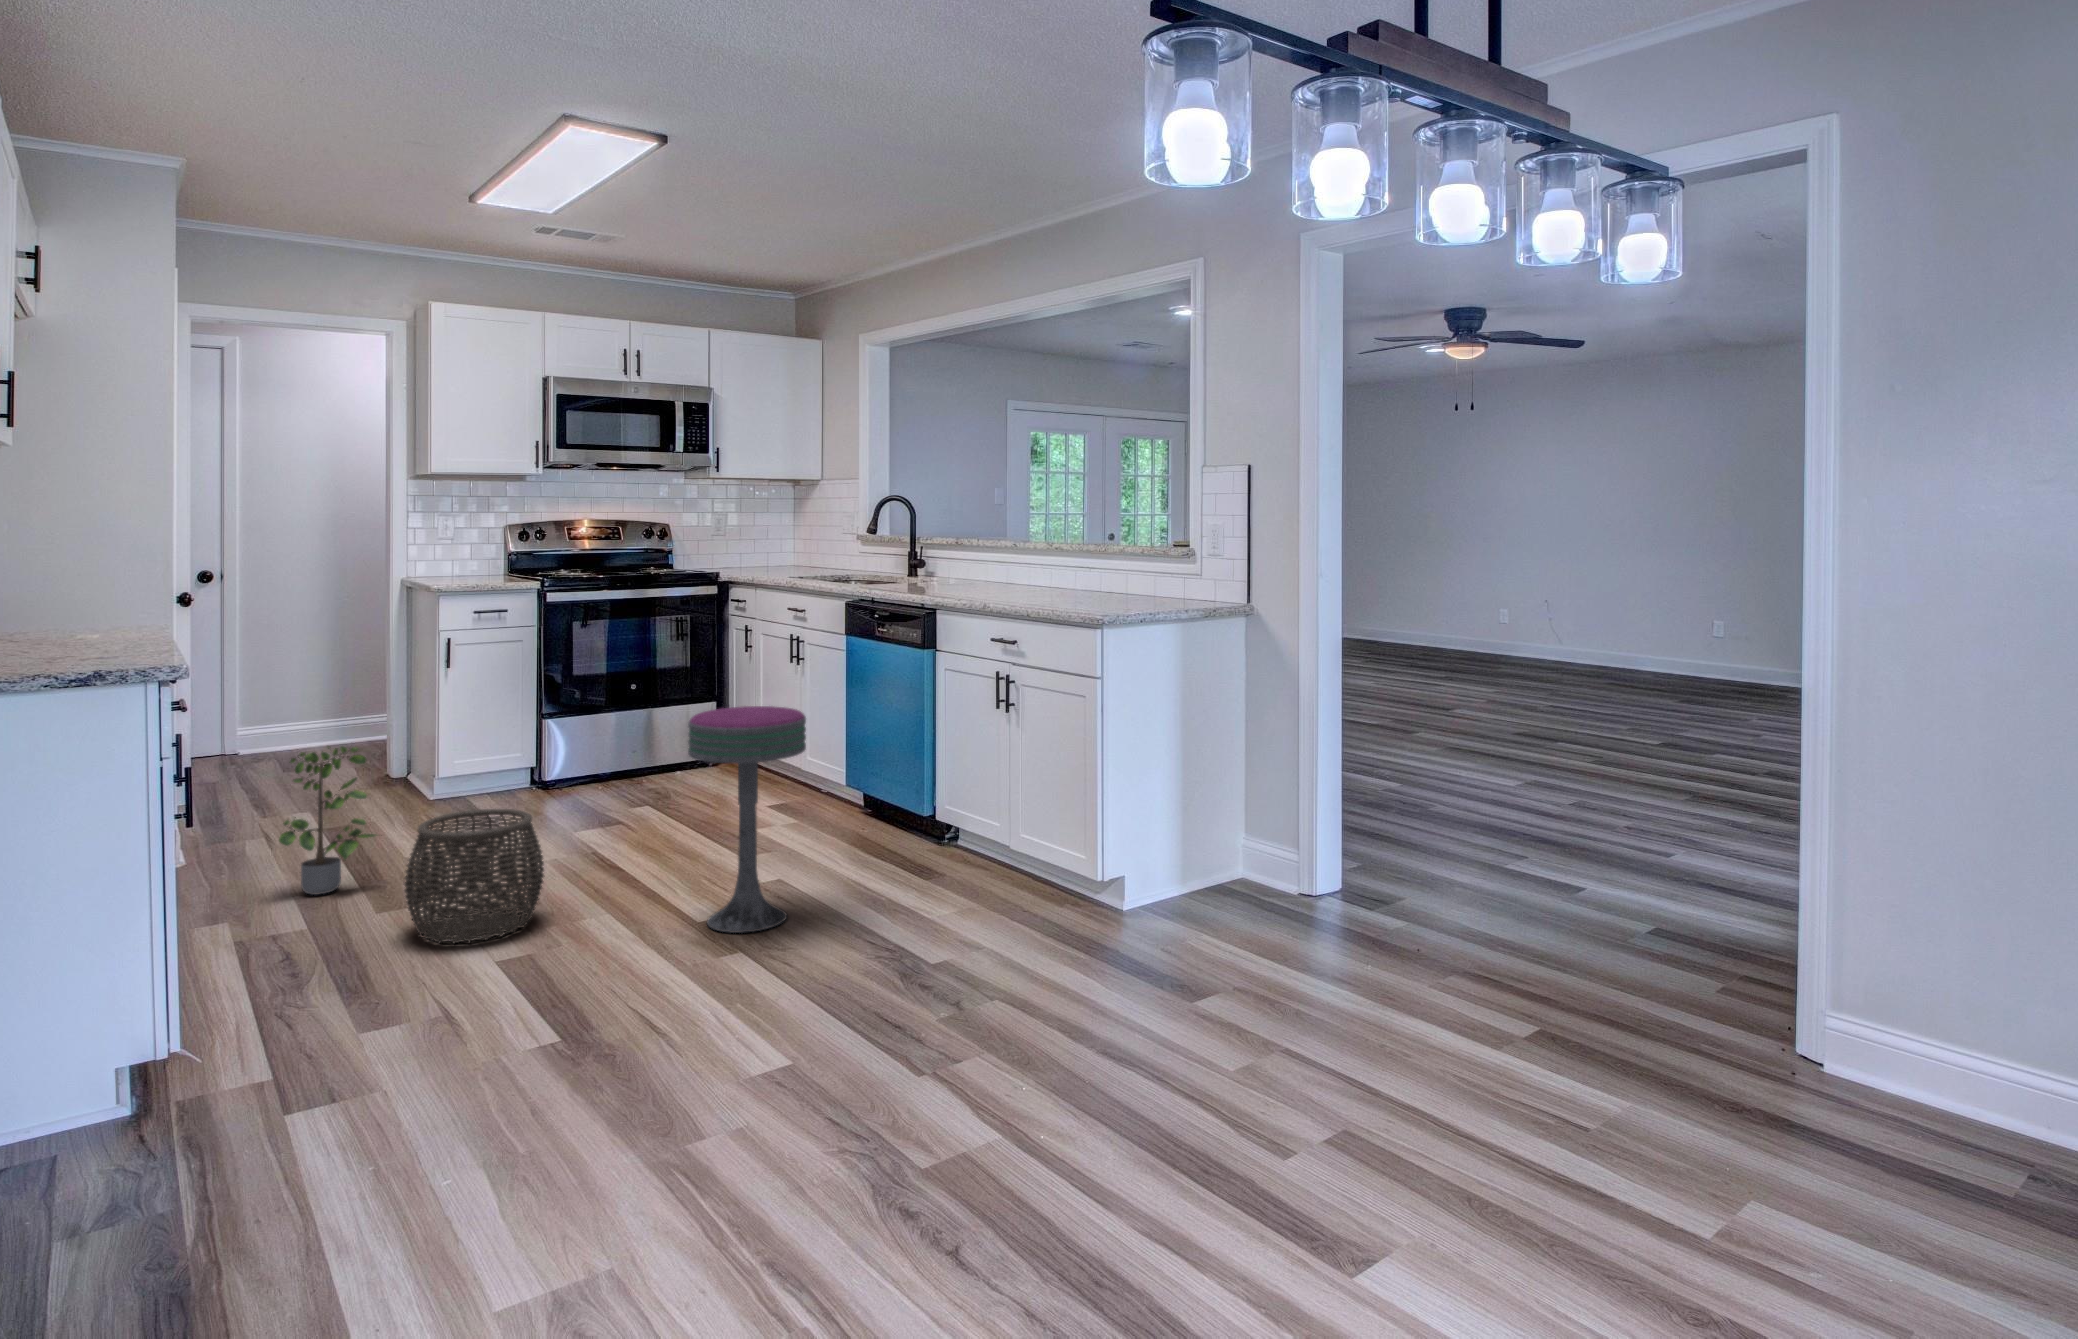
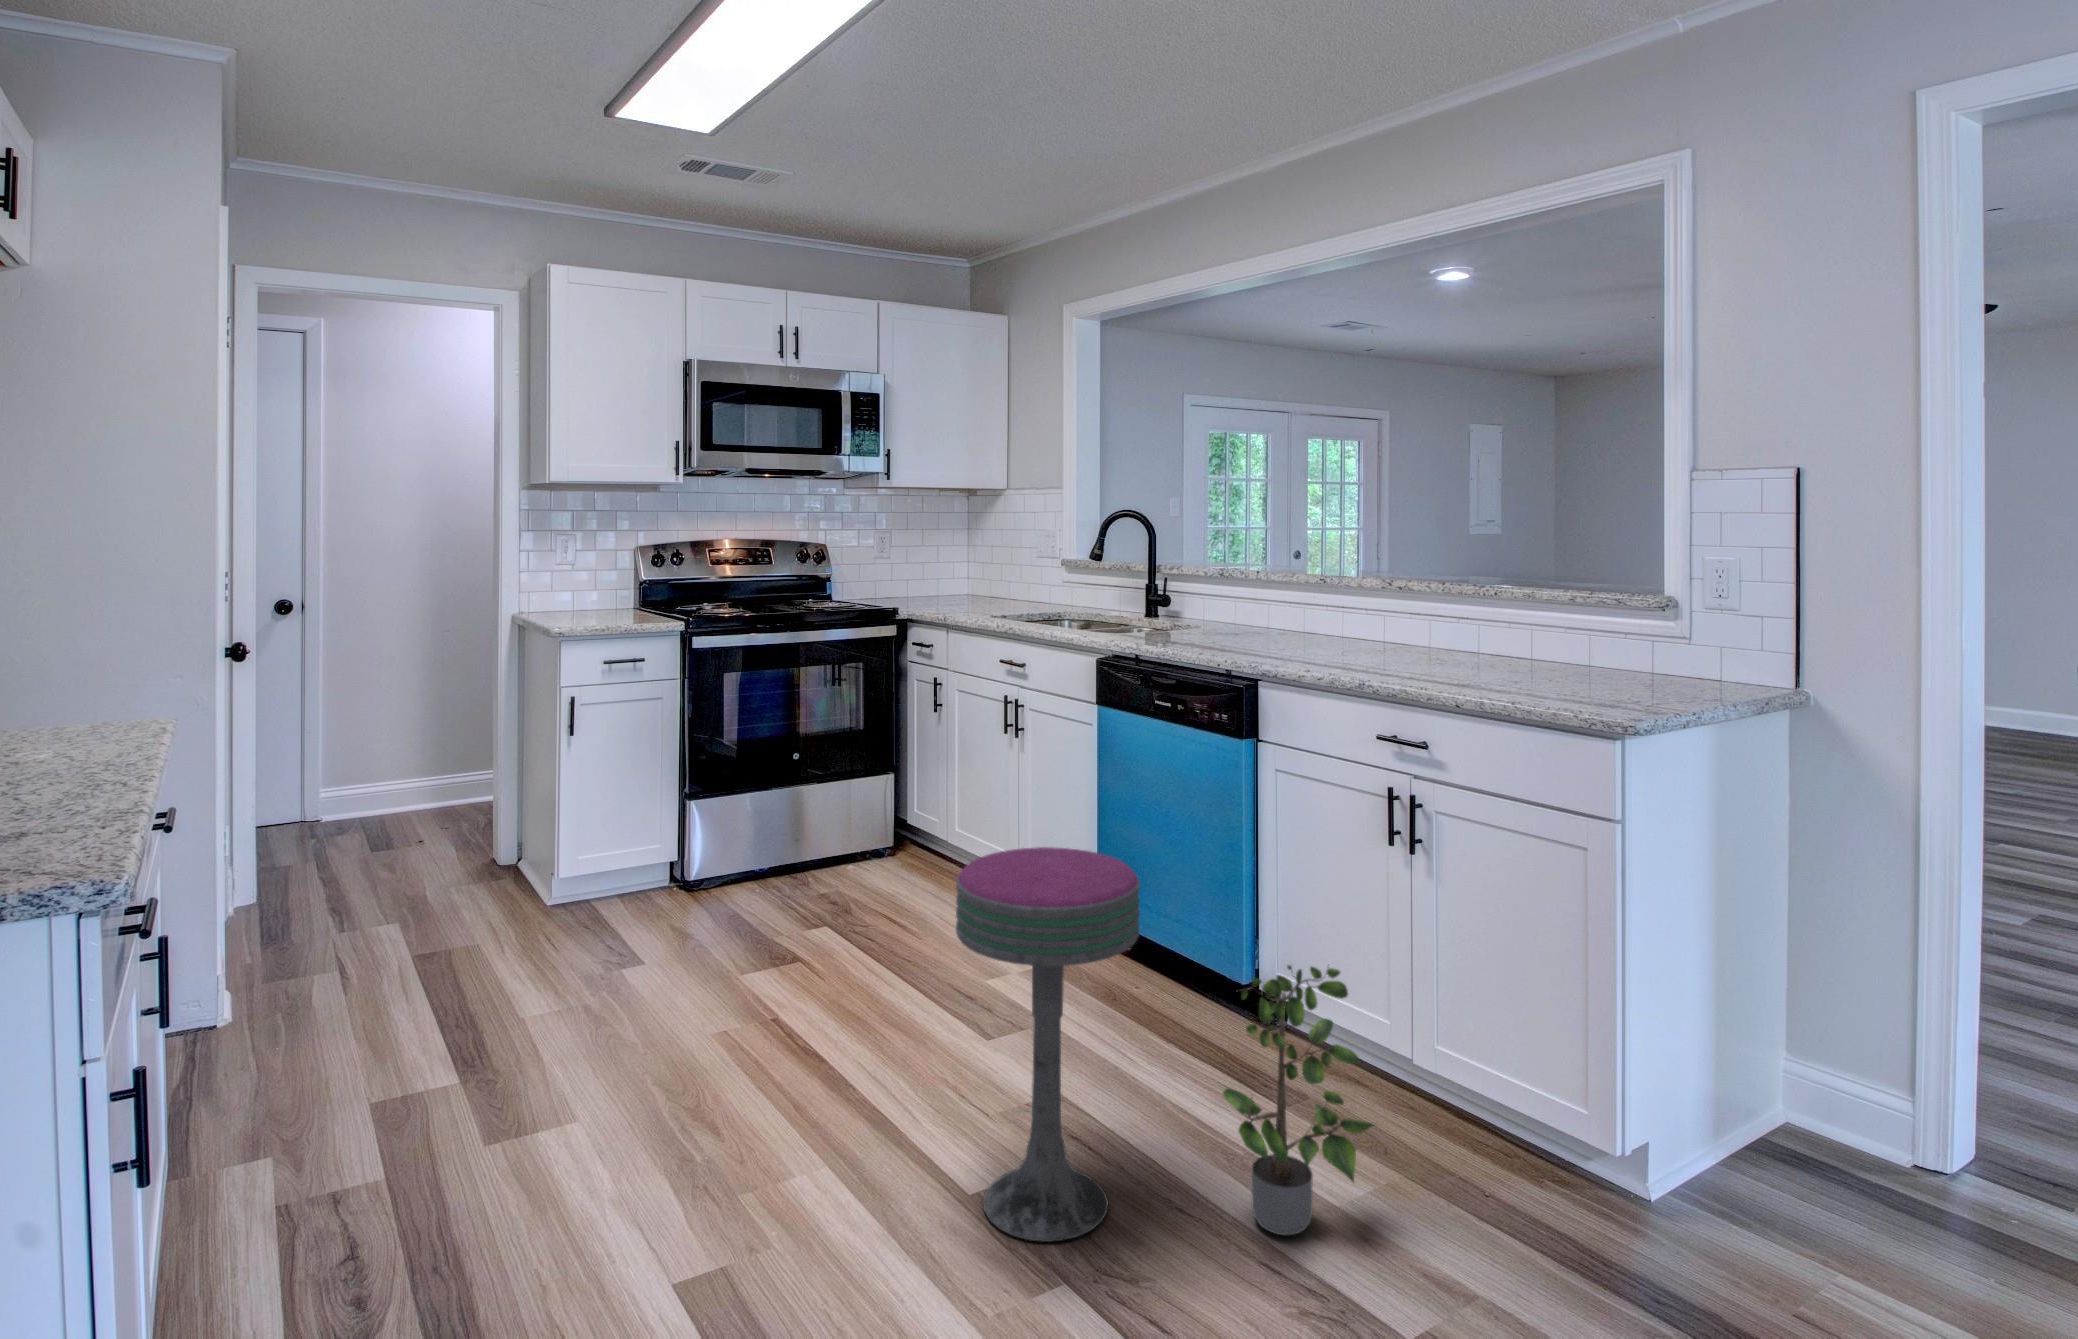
potted plant: present [279,746,376,895] -> present [1223,965,1374,1235]
woven basket: present [404,809,544,943] -> none [514,1002,729,1253]

